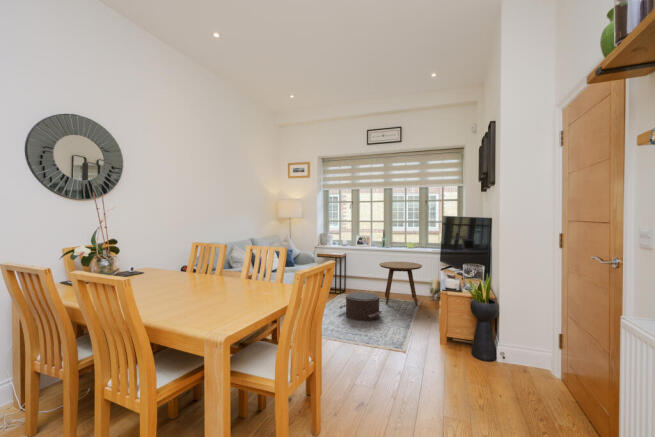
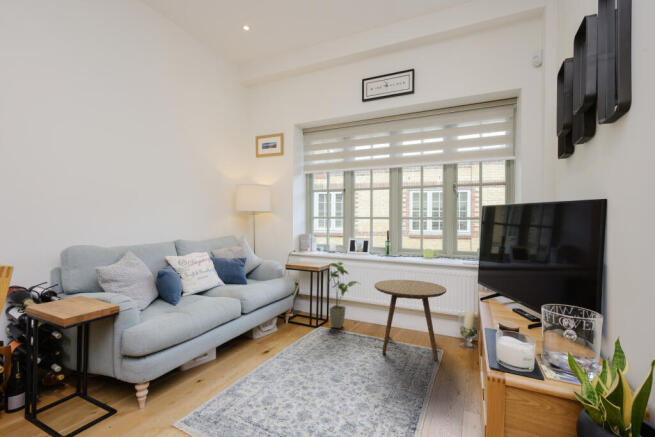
house plant: none [346,251,368,294] -> present [328,262,358,328]
pouf: present [340,292,382,320] -> none [292,334,367,398]

